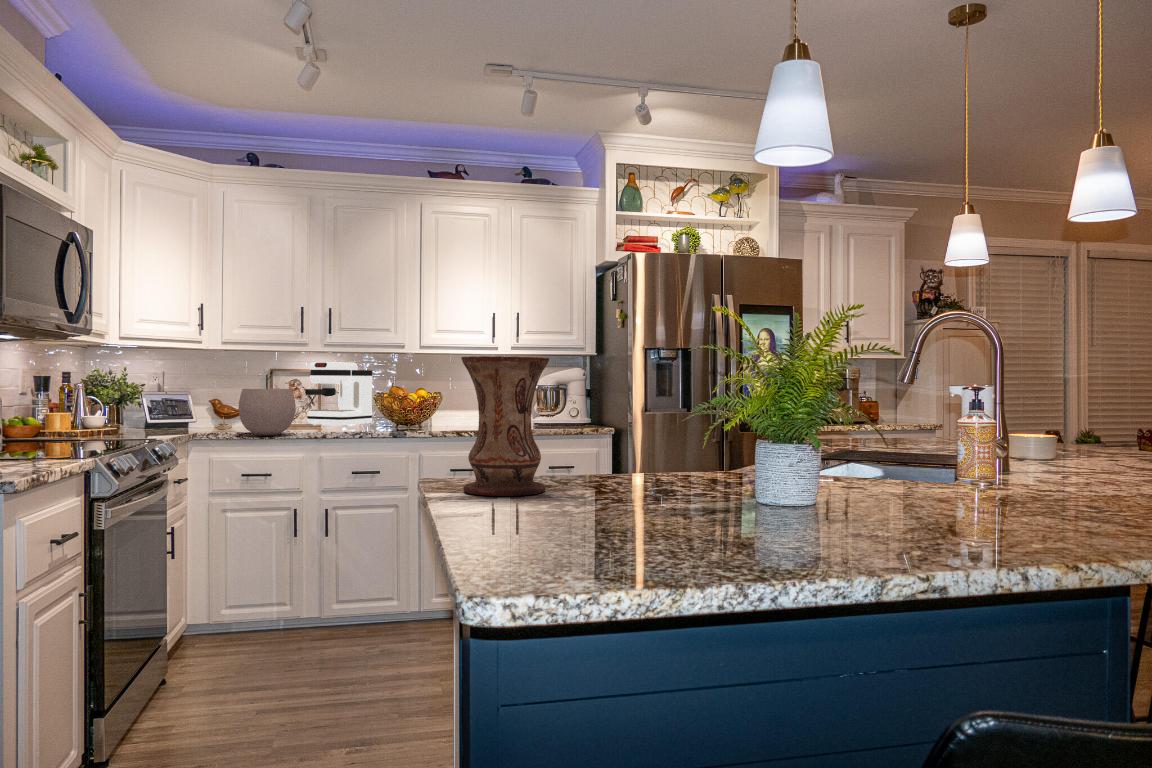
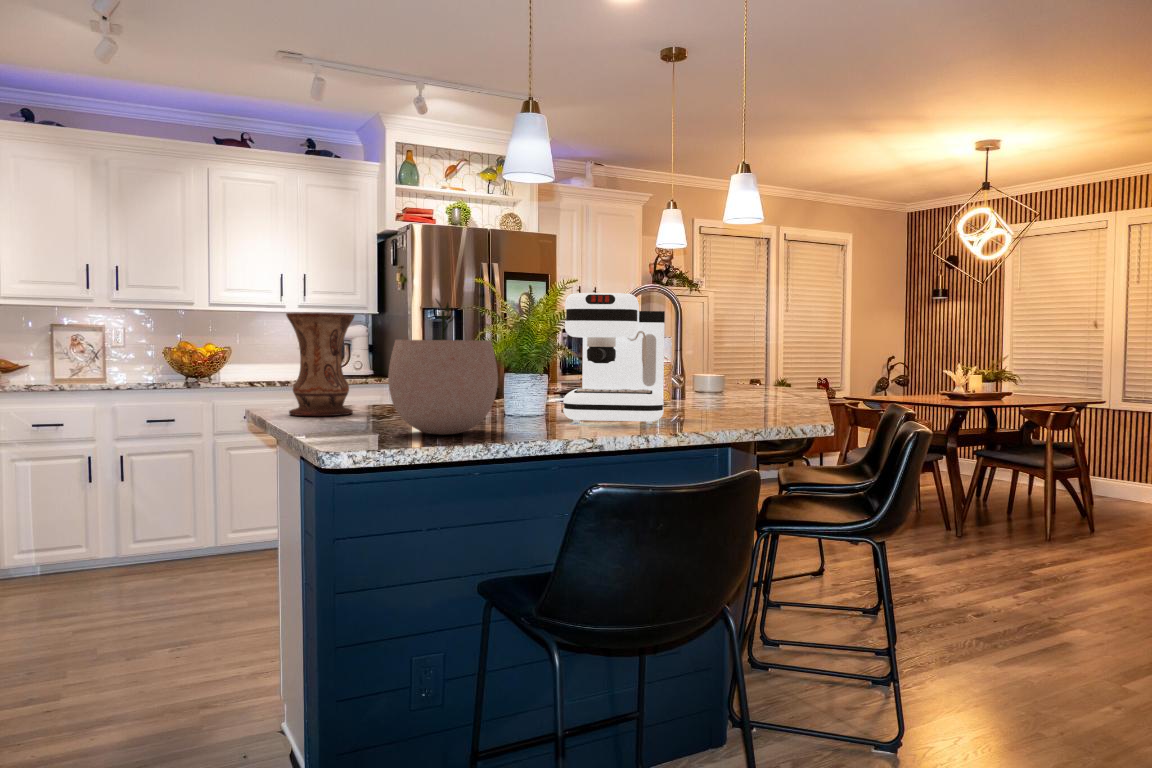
coffee maker: present [305,362,372,427] -> present [563,293,665,424]
plant pot: present [238,371,296,436] -> present [388,300,498,435]

